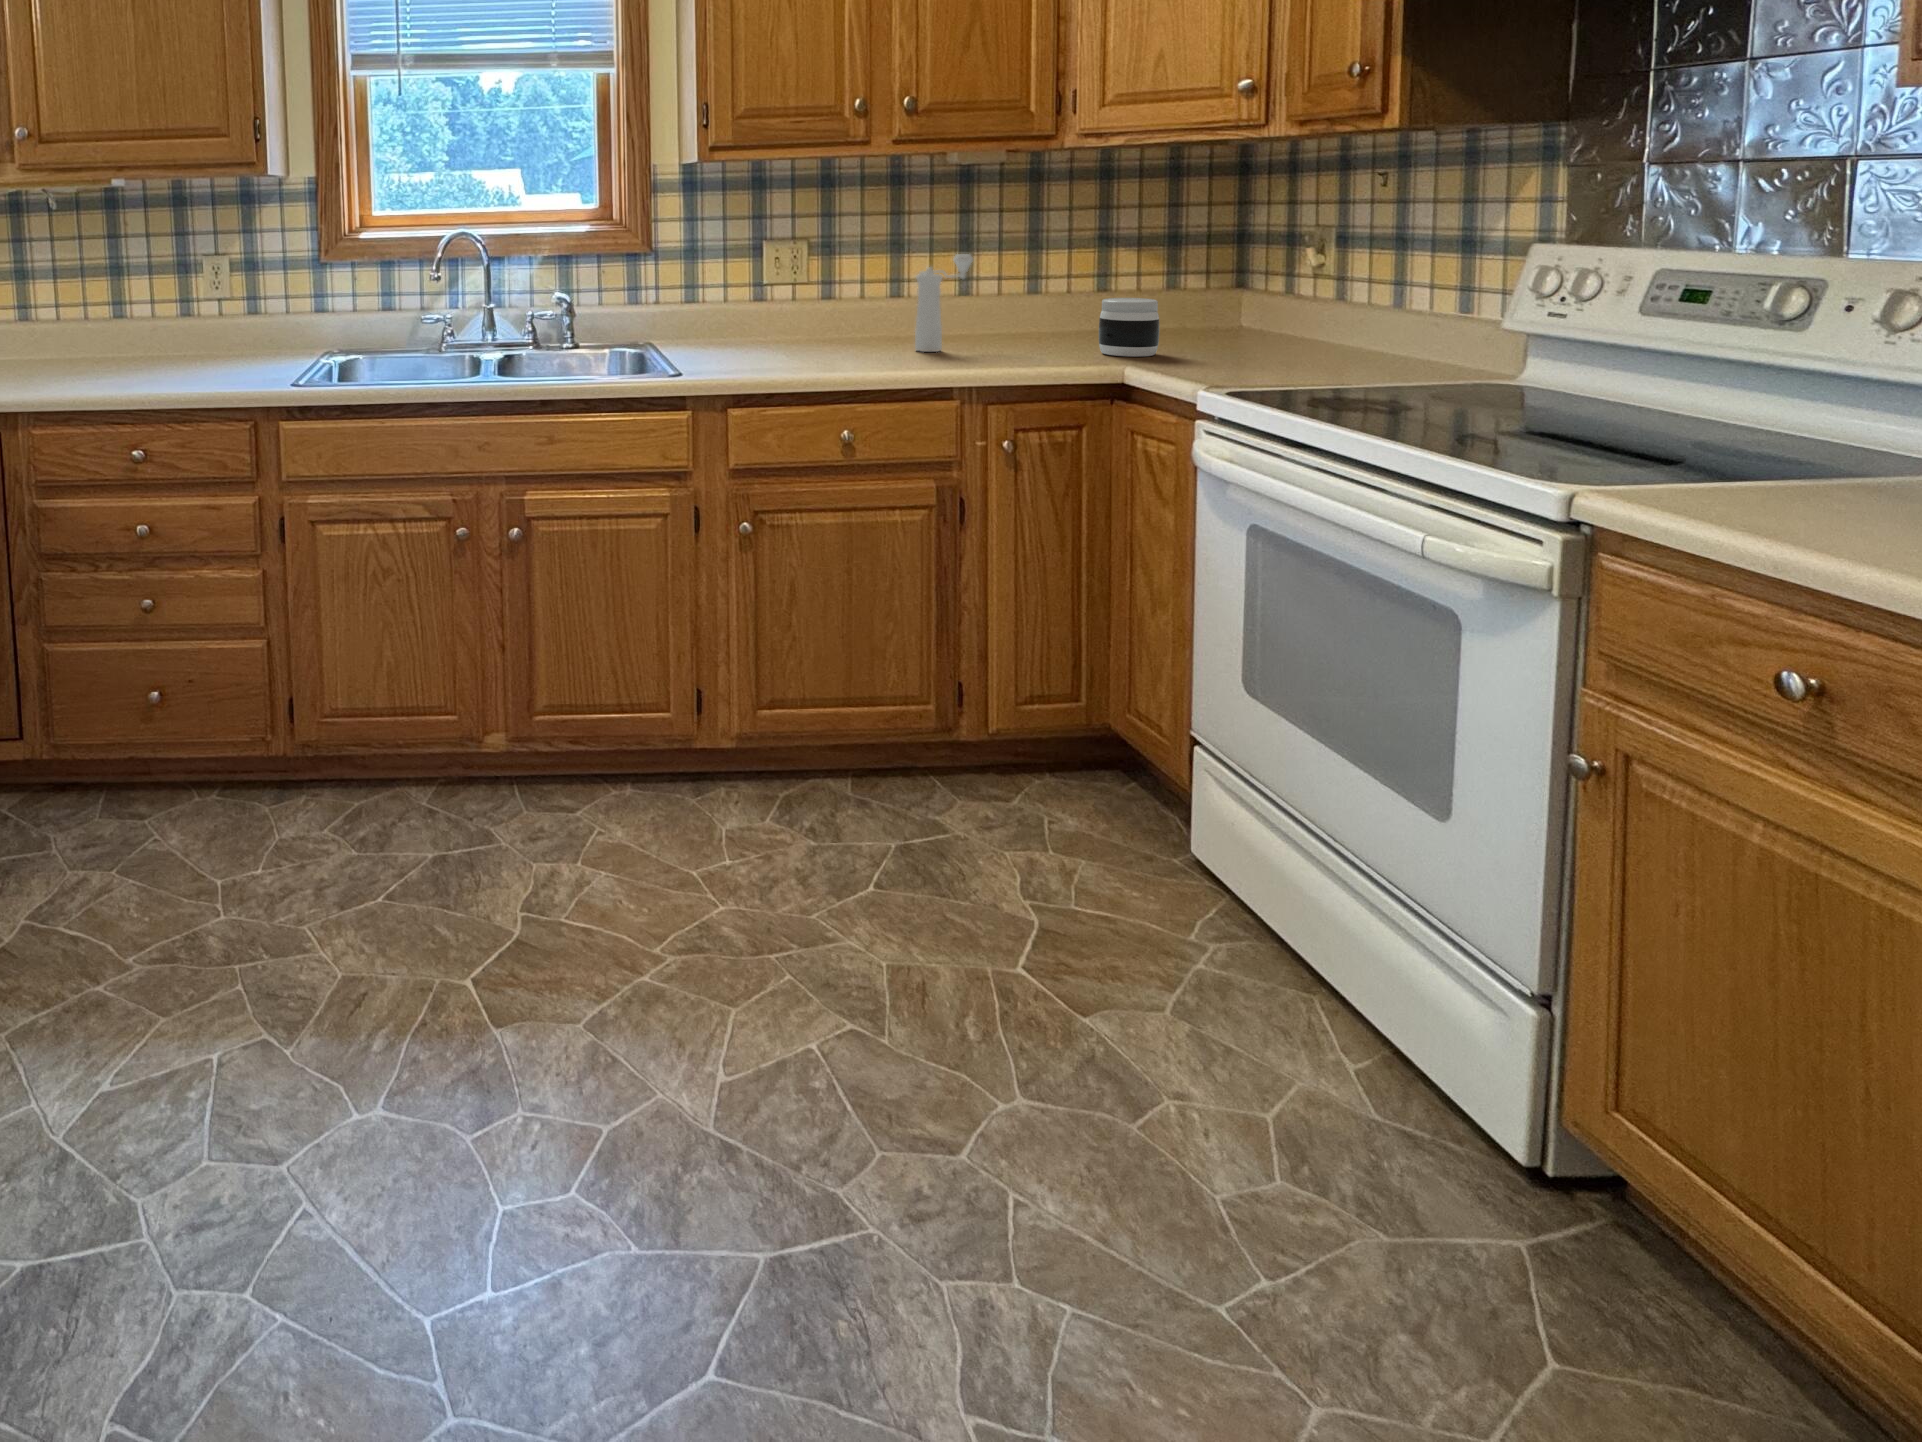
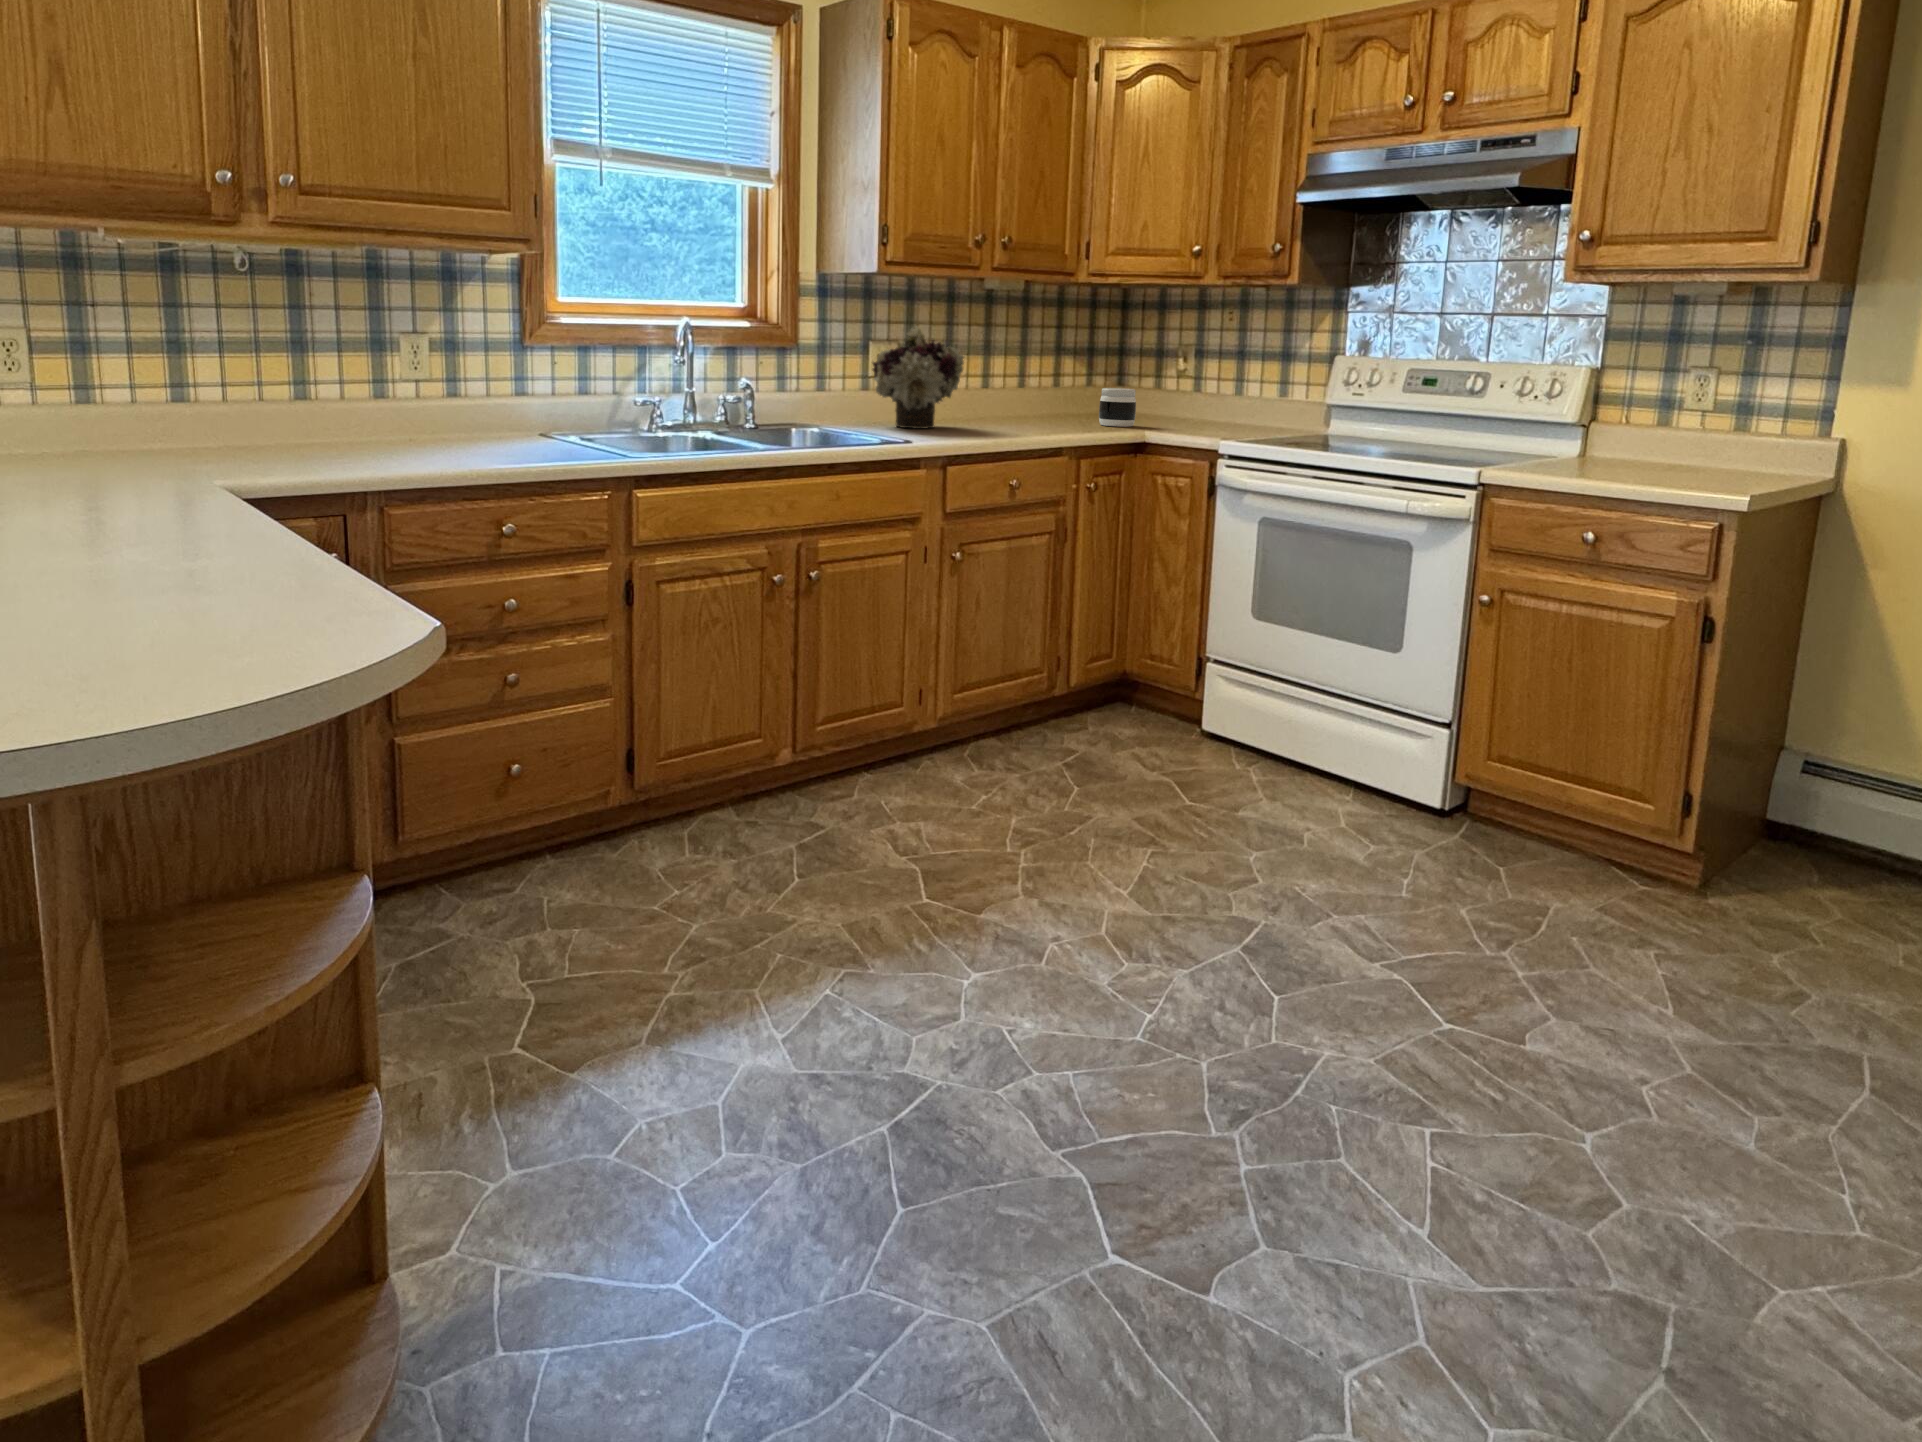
flower arrangement: none [730,223,853,353] -> present [873,328,964,429]
pepper mill: present [915,254,973,352] -> none [993,356,1021,427]

